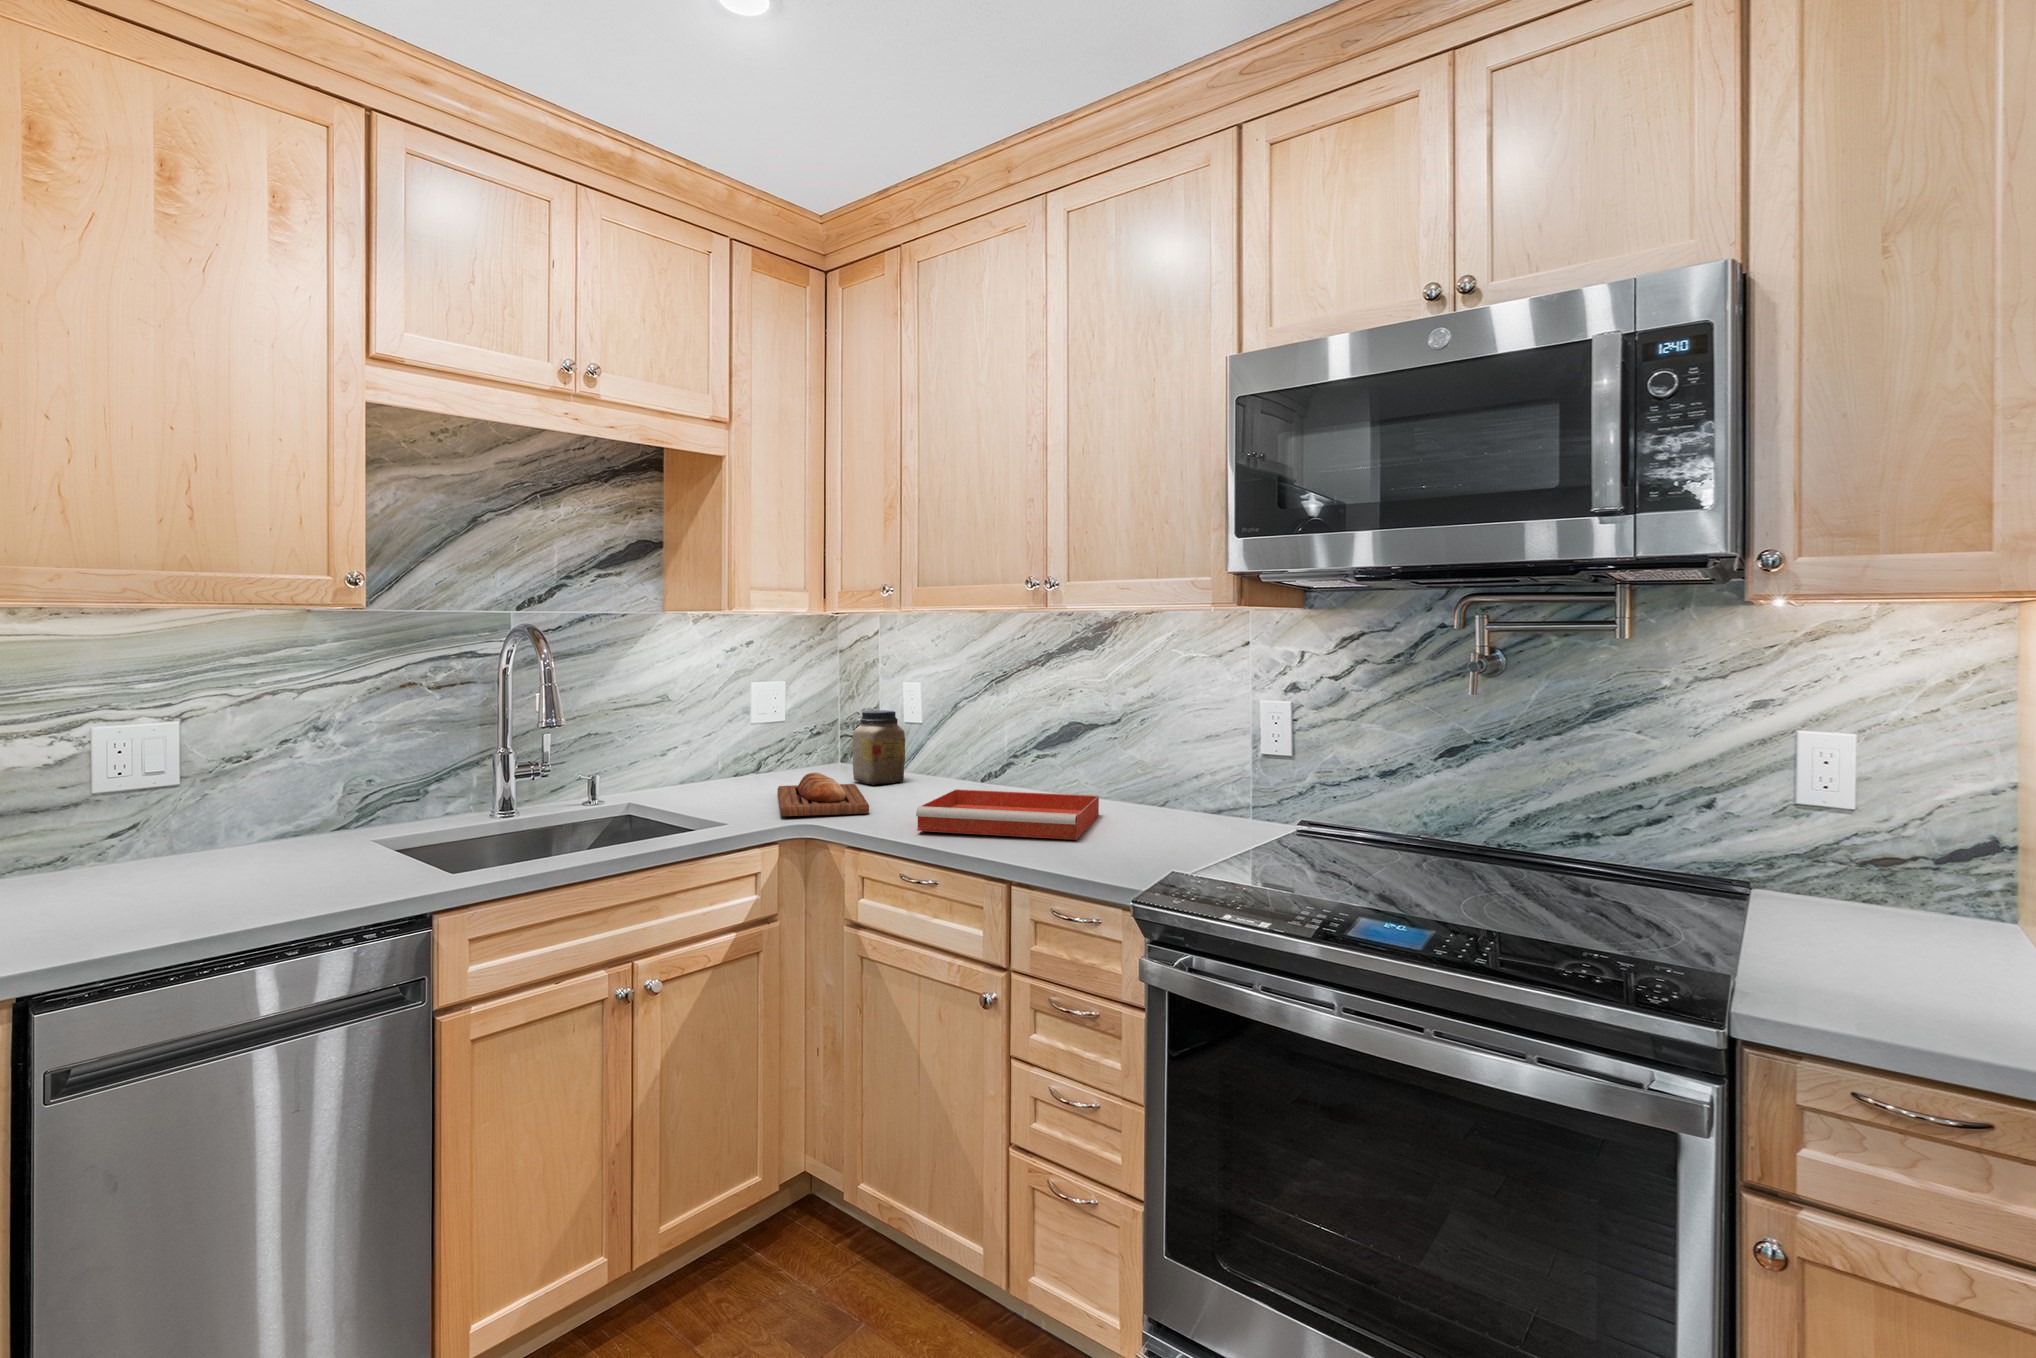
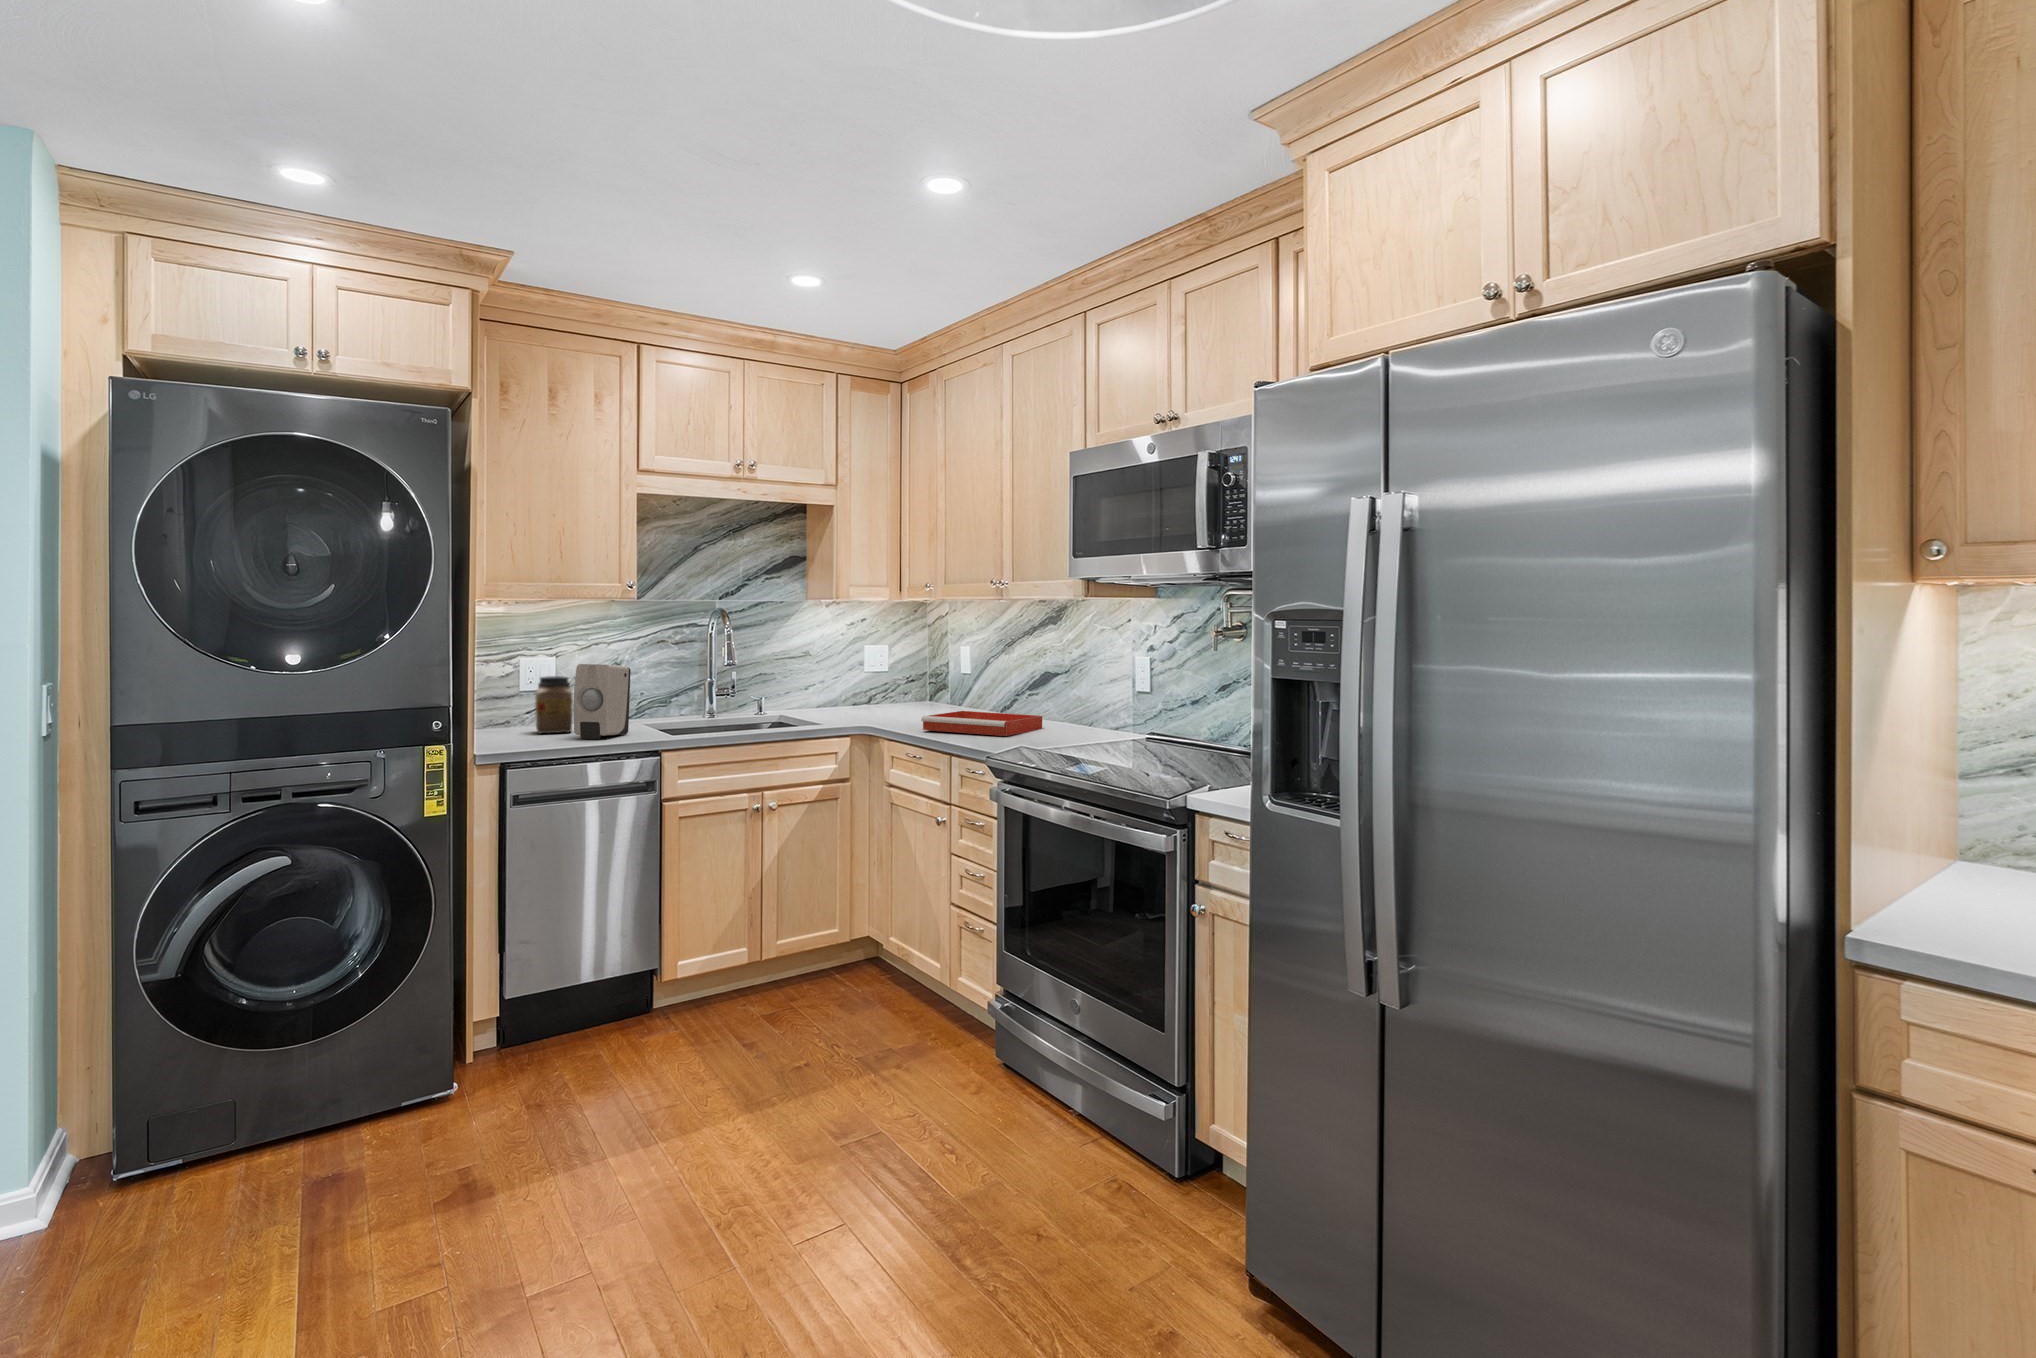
jar: present [853,710,905,785] -> present [535,676,573,733]
soap dispenser: none [226,740,356,897] -> present [573,664,631,739]
bread loaf: present [778,773,869,816] -> none [857,701,918,723]

